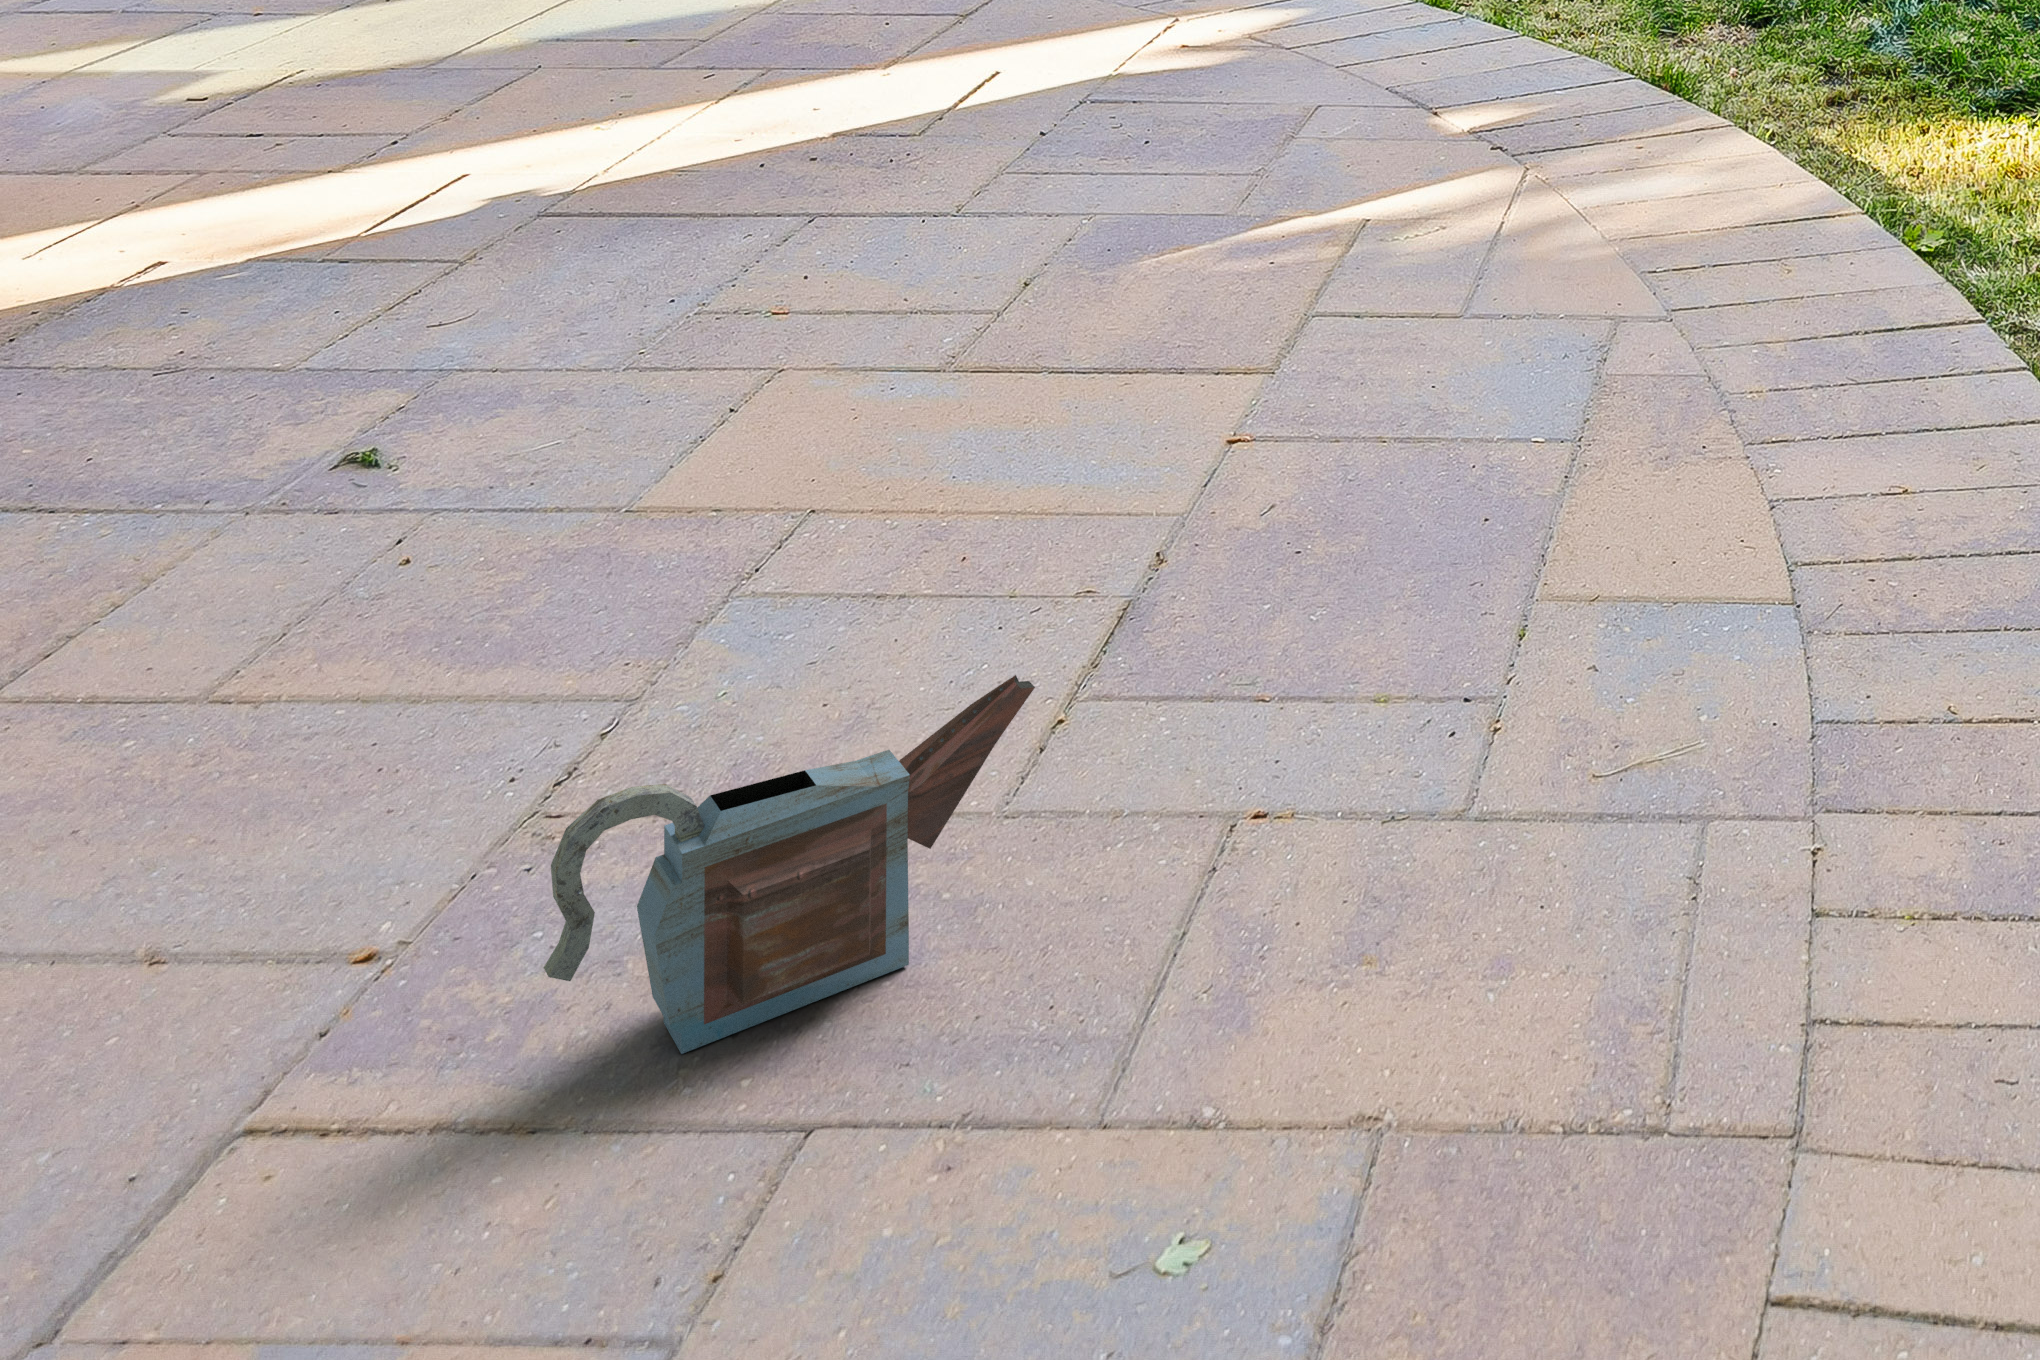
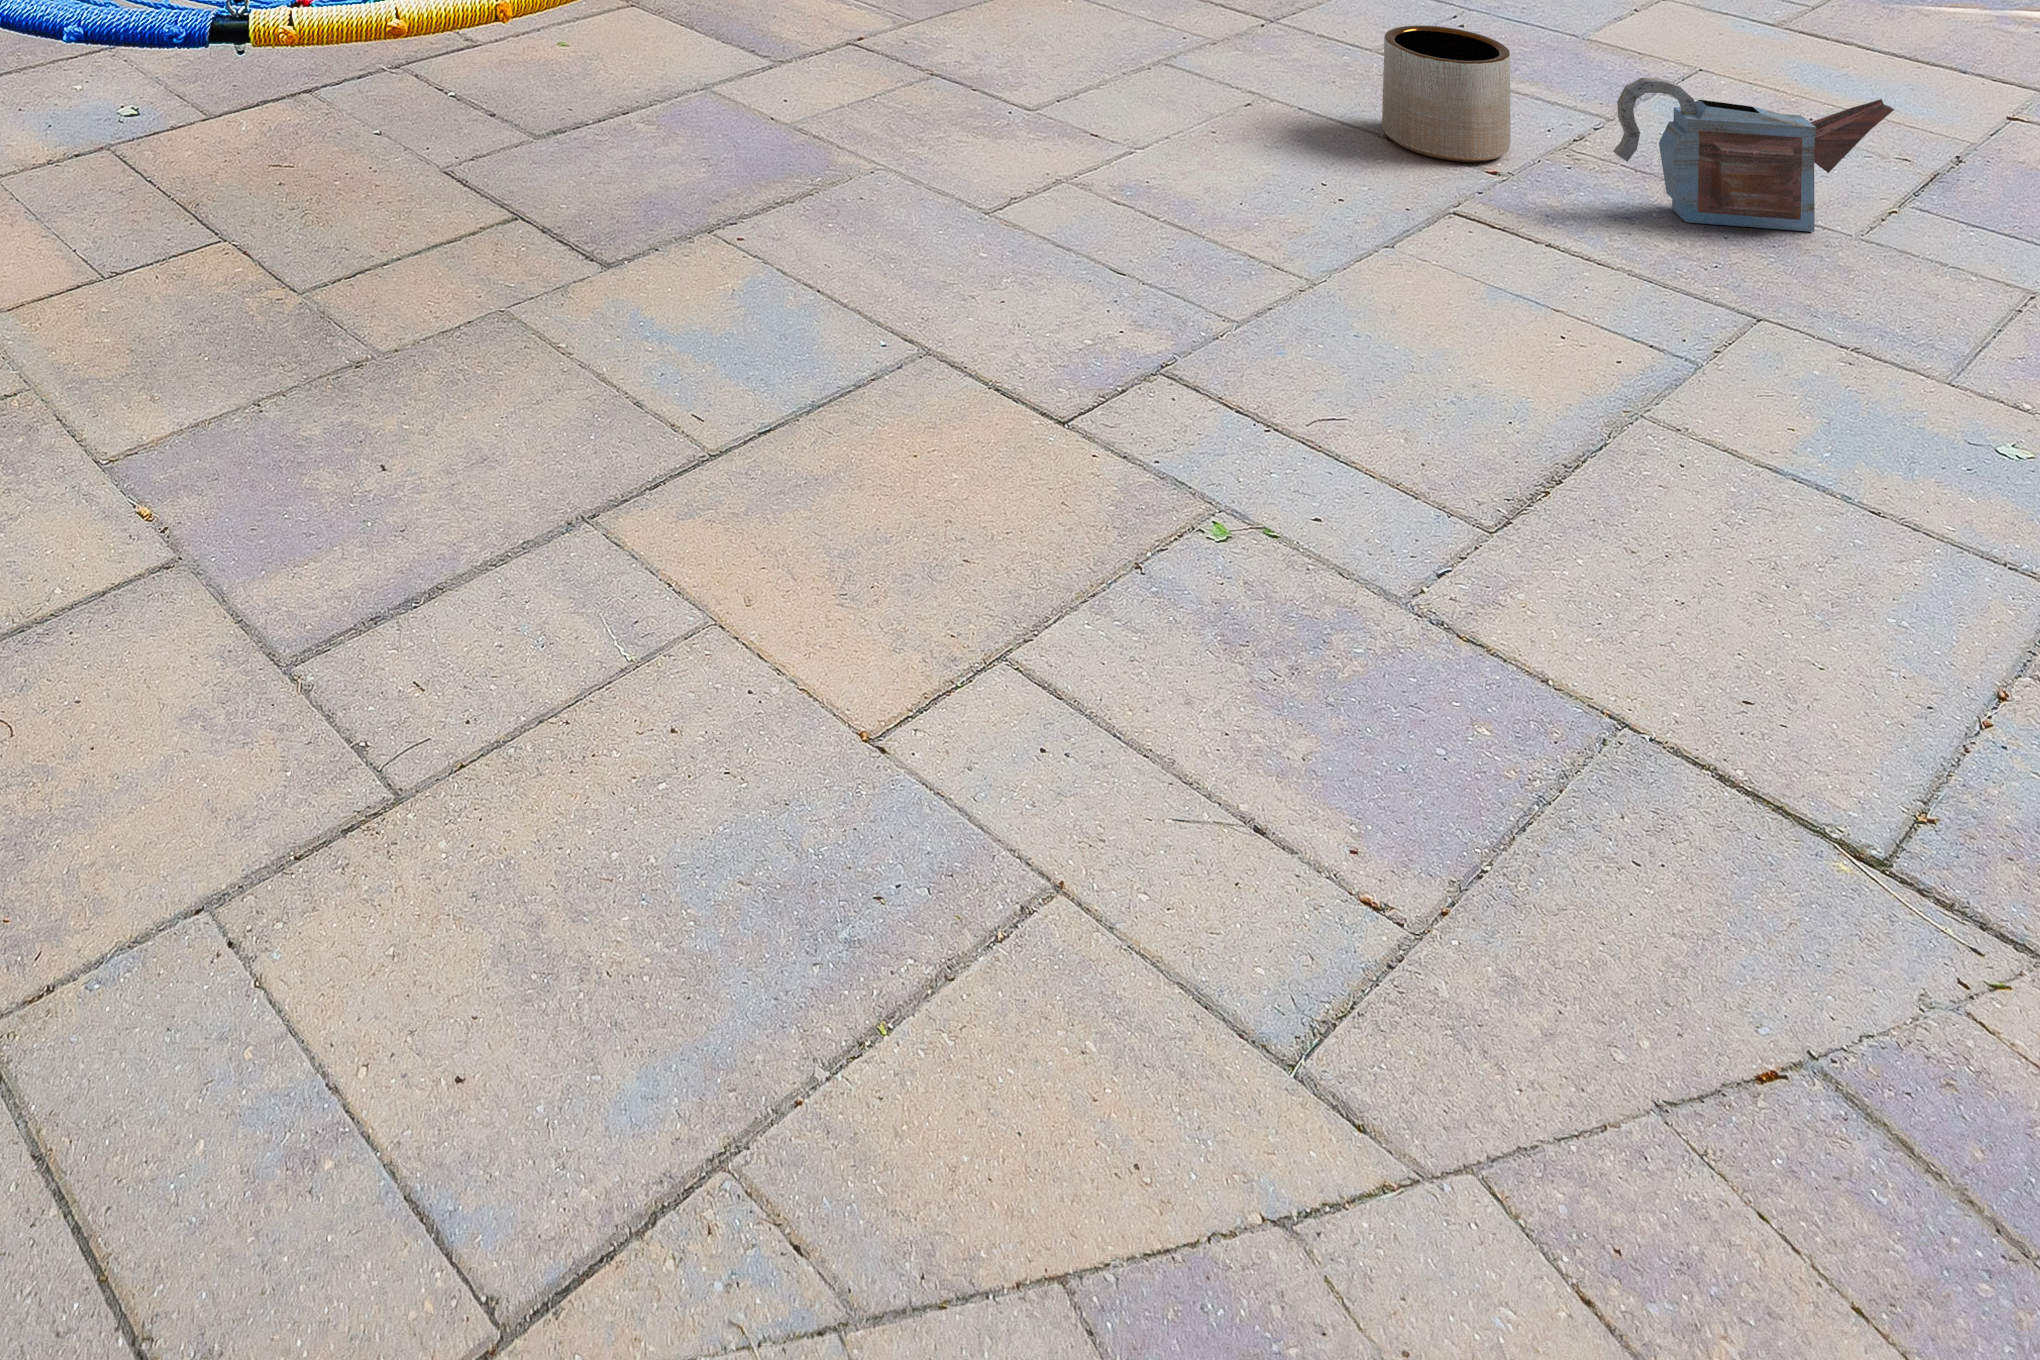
planter: none [82,750,368,1092] -> present [1382,25,1510,162]

